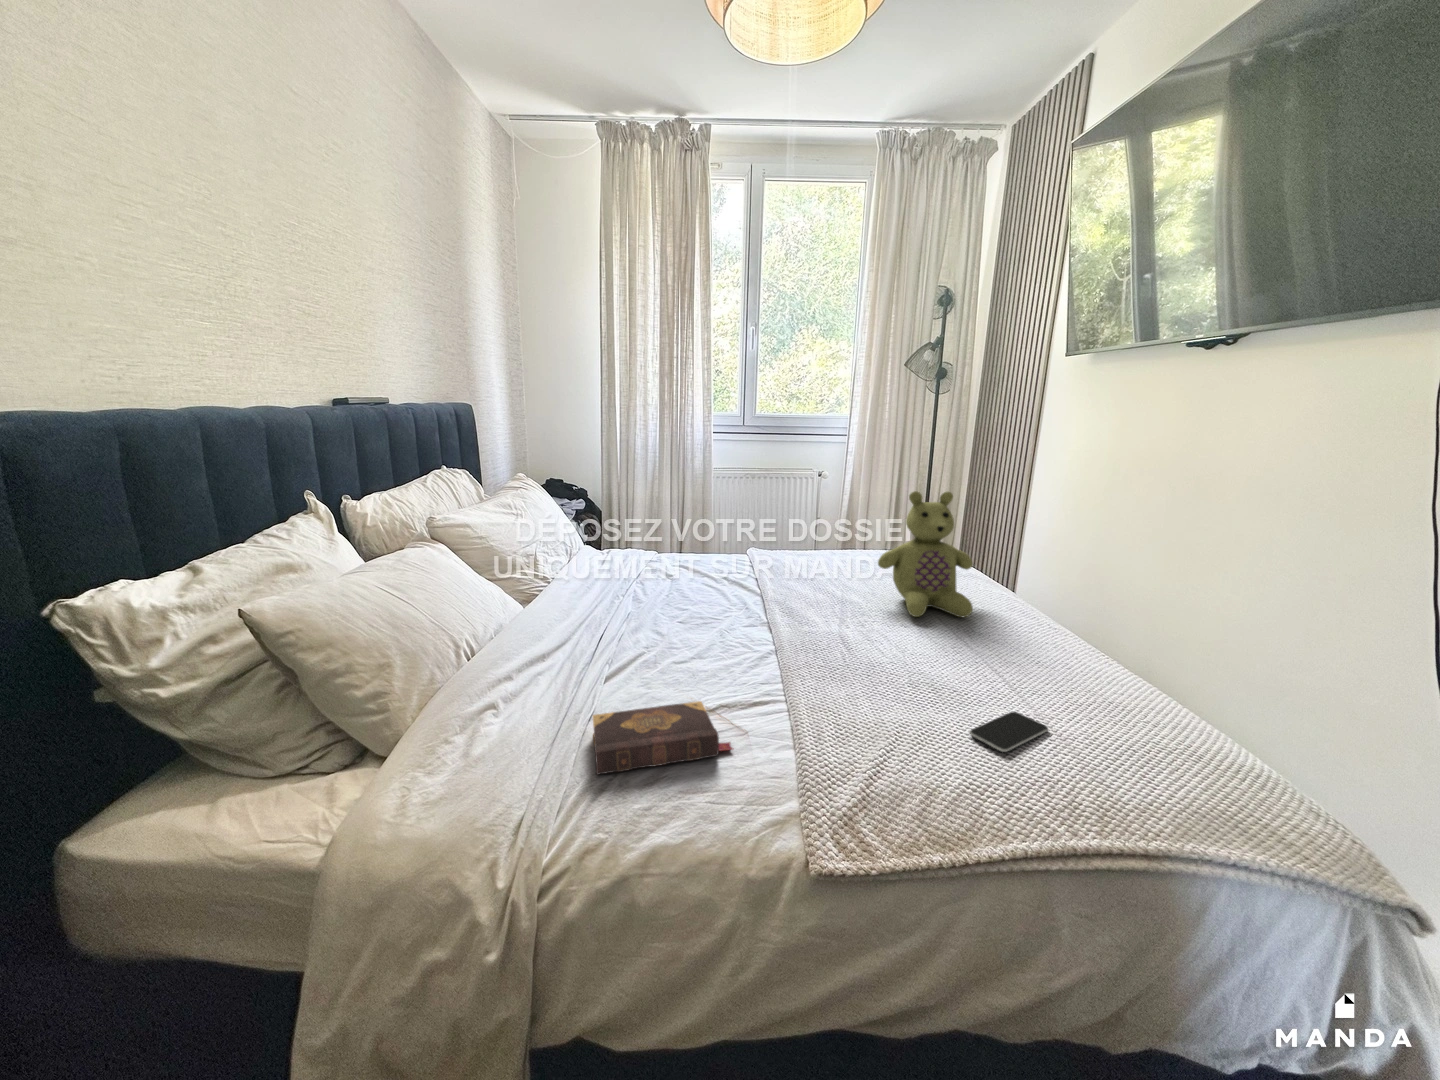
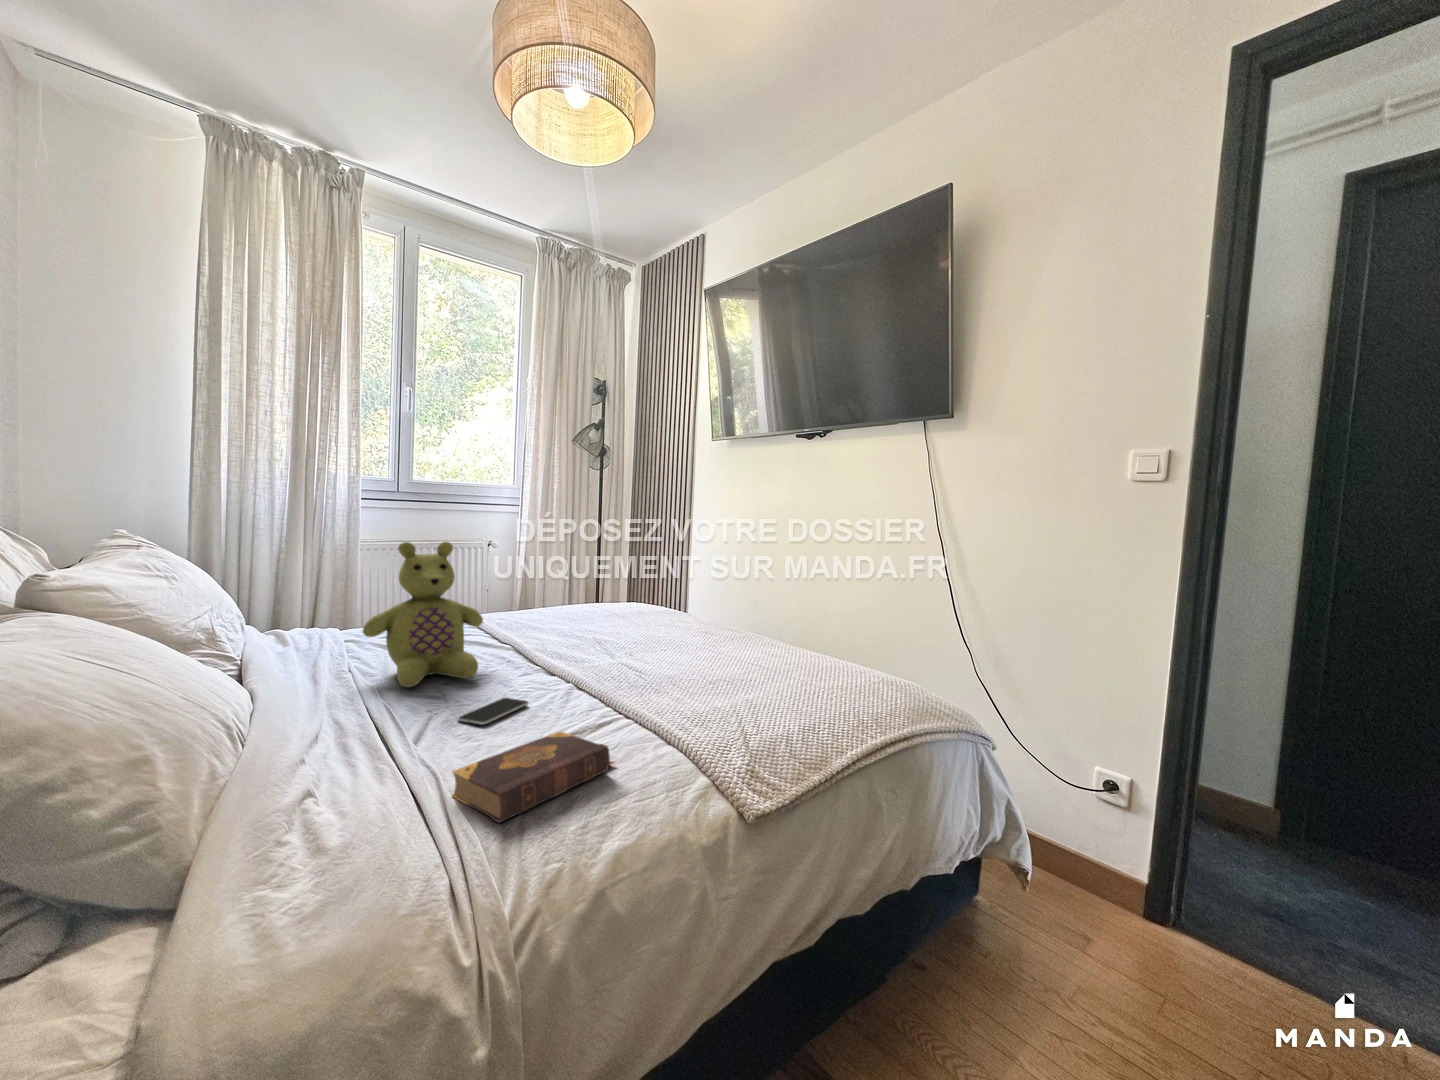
stuffed bear: present [878,491,973,617] -> present [362,542,483,687]
smartphone: present [970,712,1048,752] -> present [458,698,528,725]

